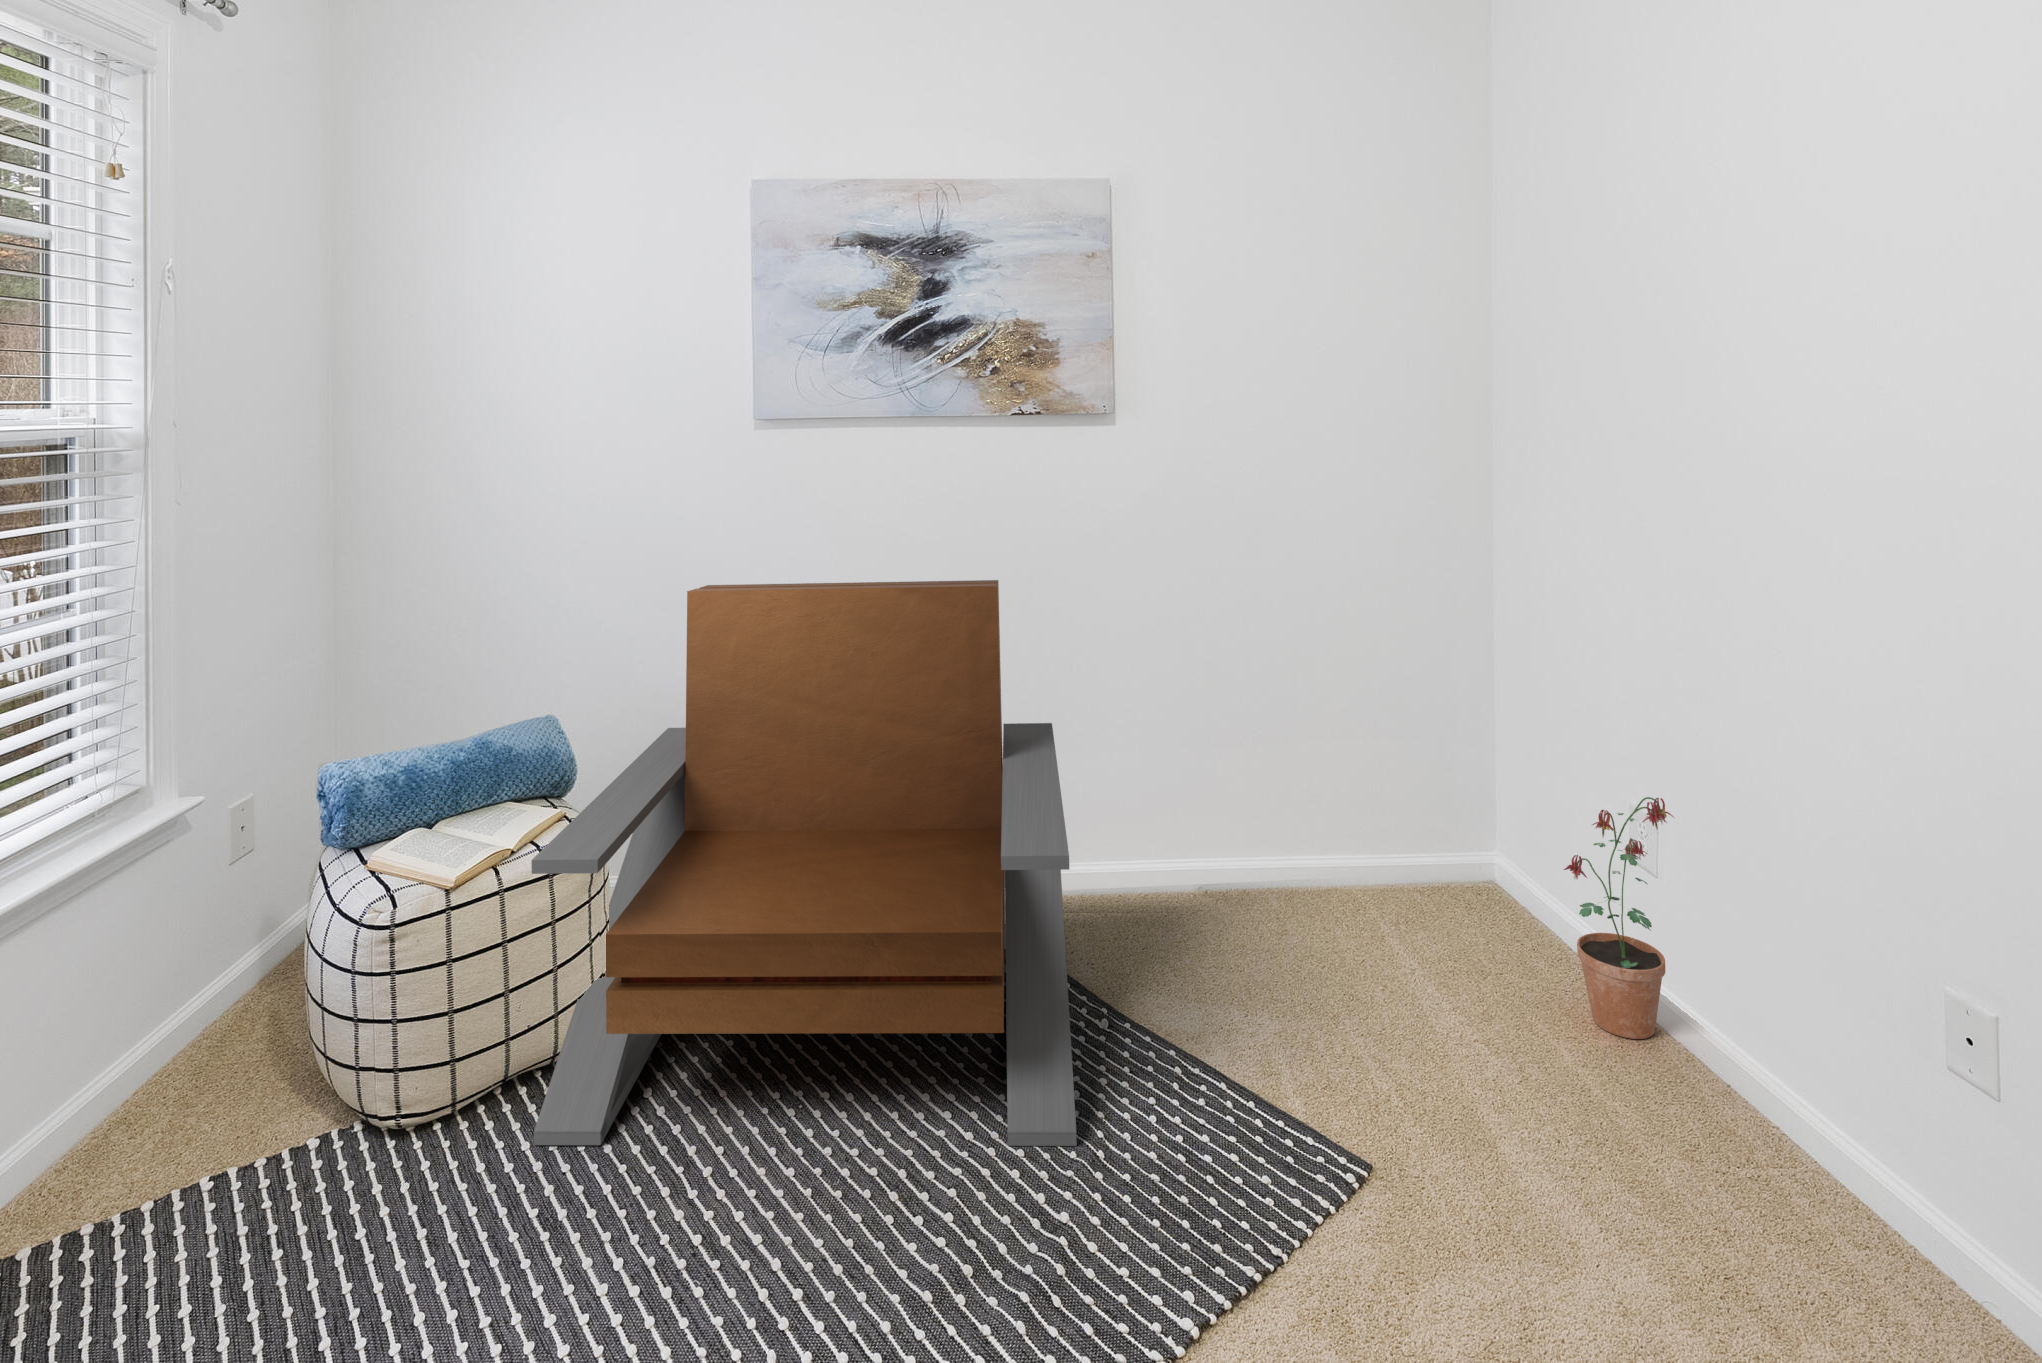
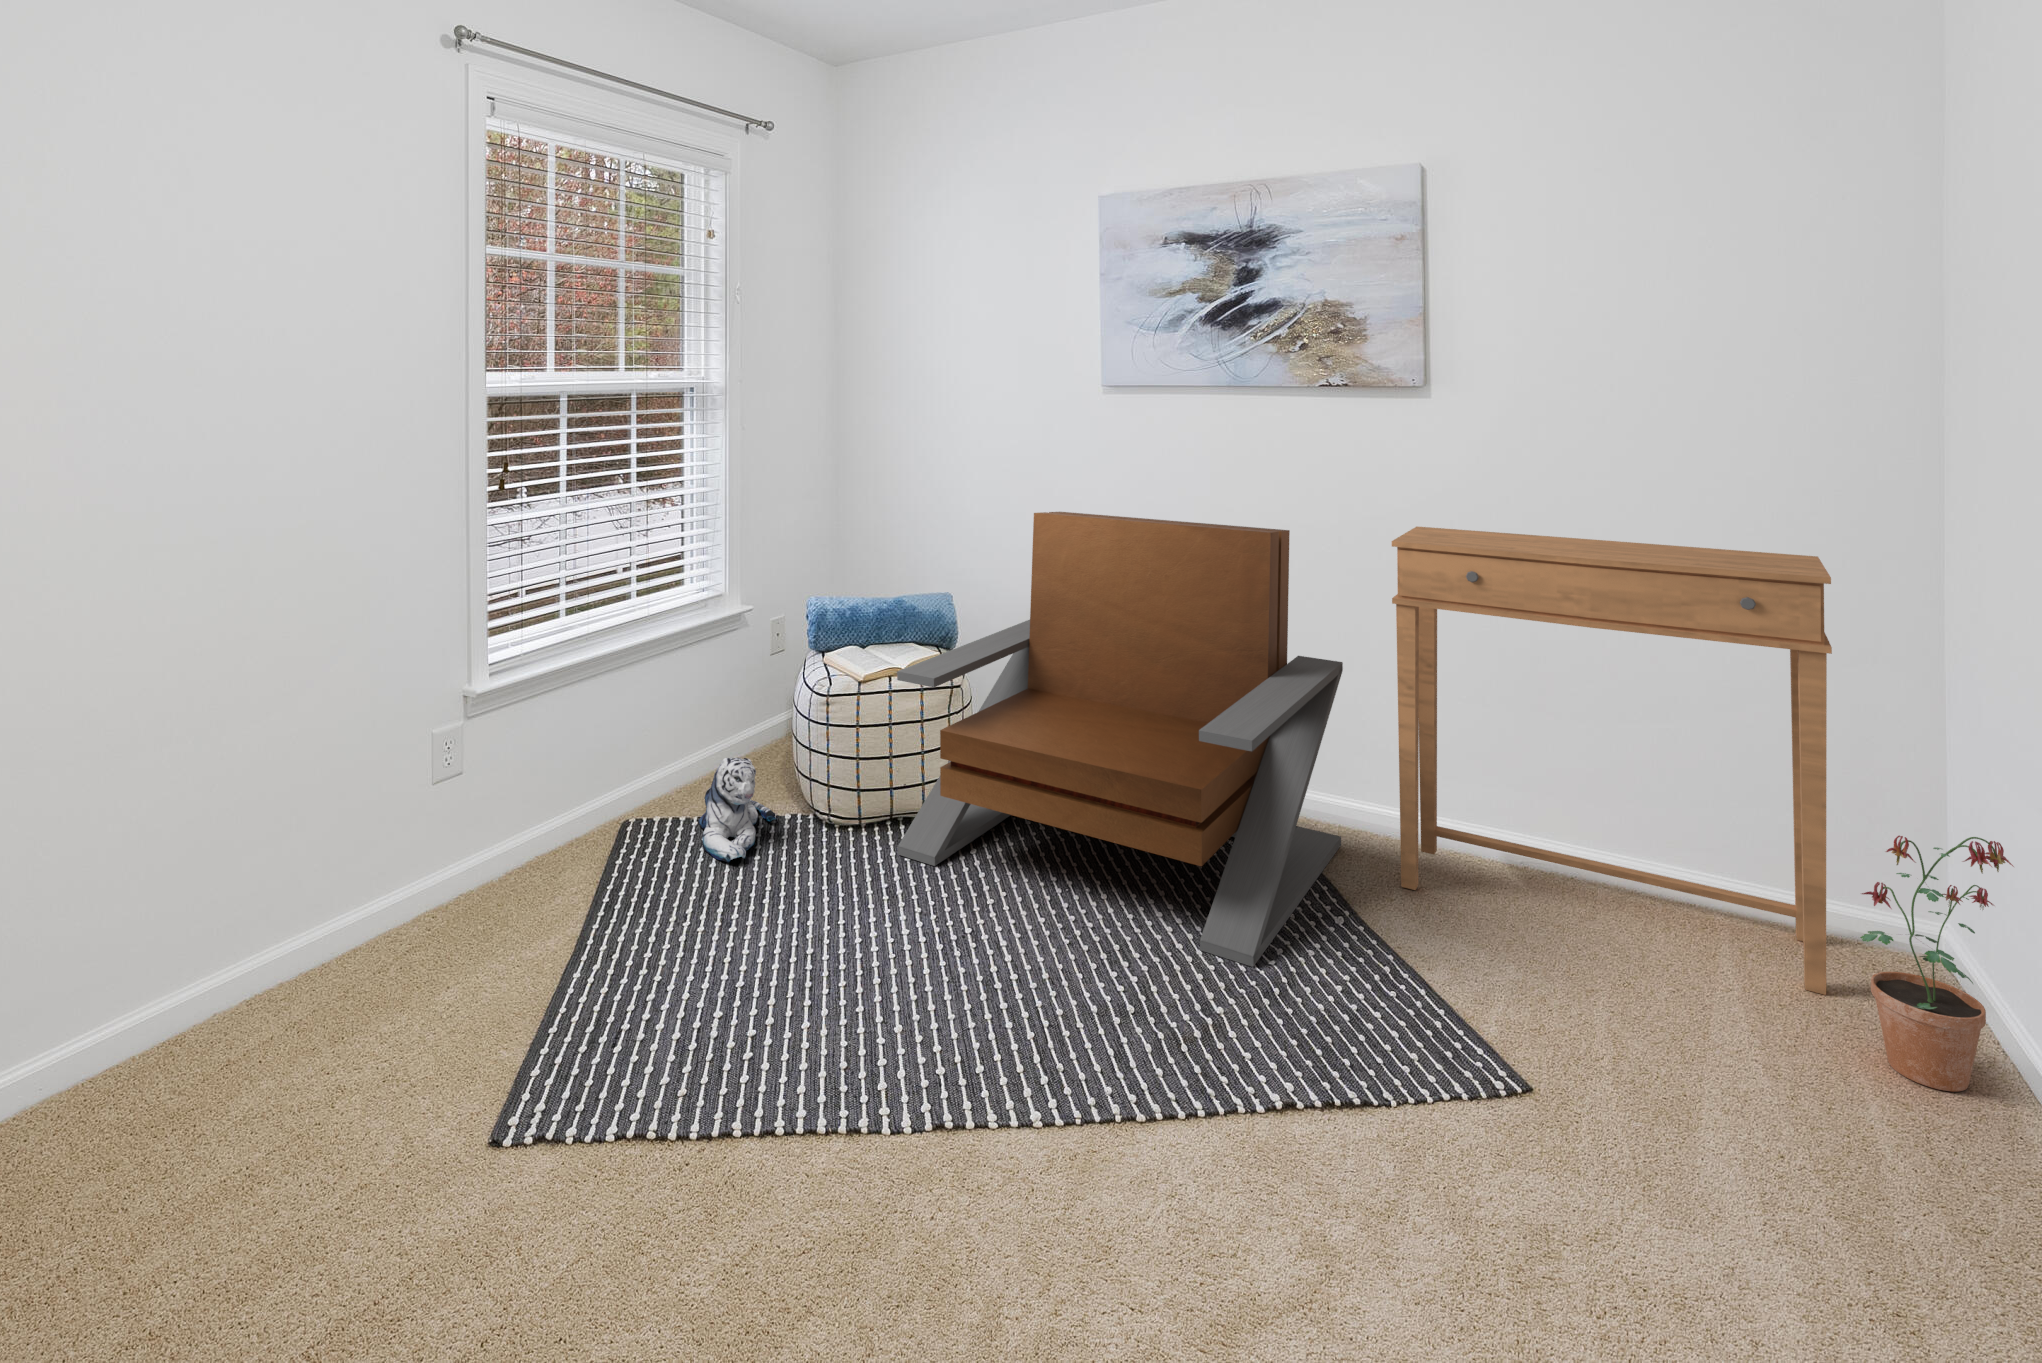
side table: none [1114,556,1510,969] -> present [1392,527,1832,995]
plush toy: none [133,1070,296,1283] -> present [698,758,776,862]

